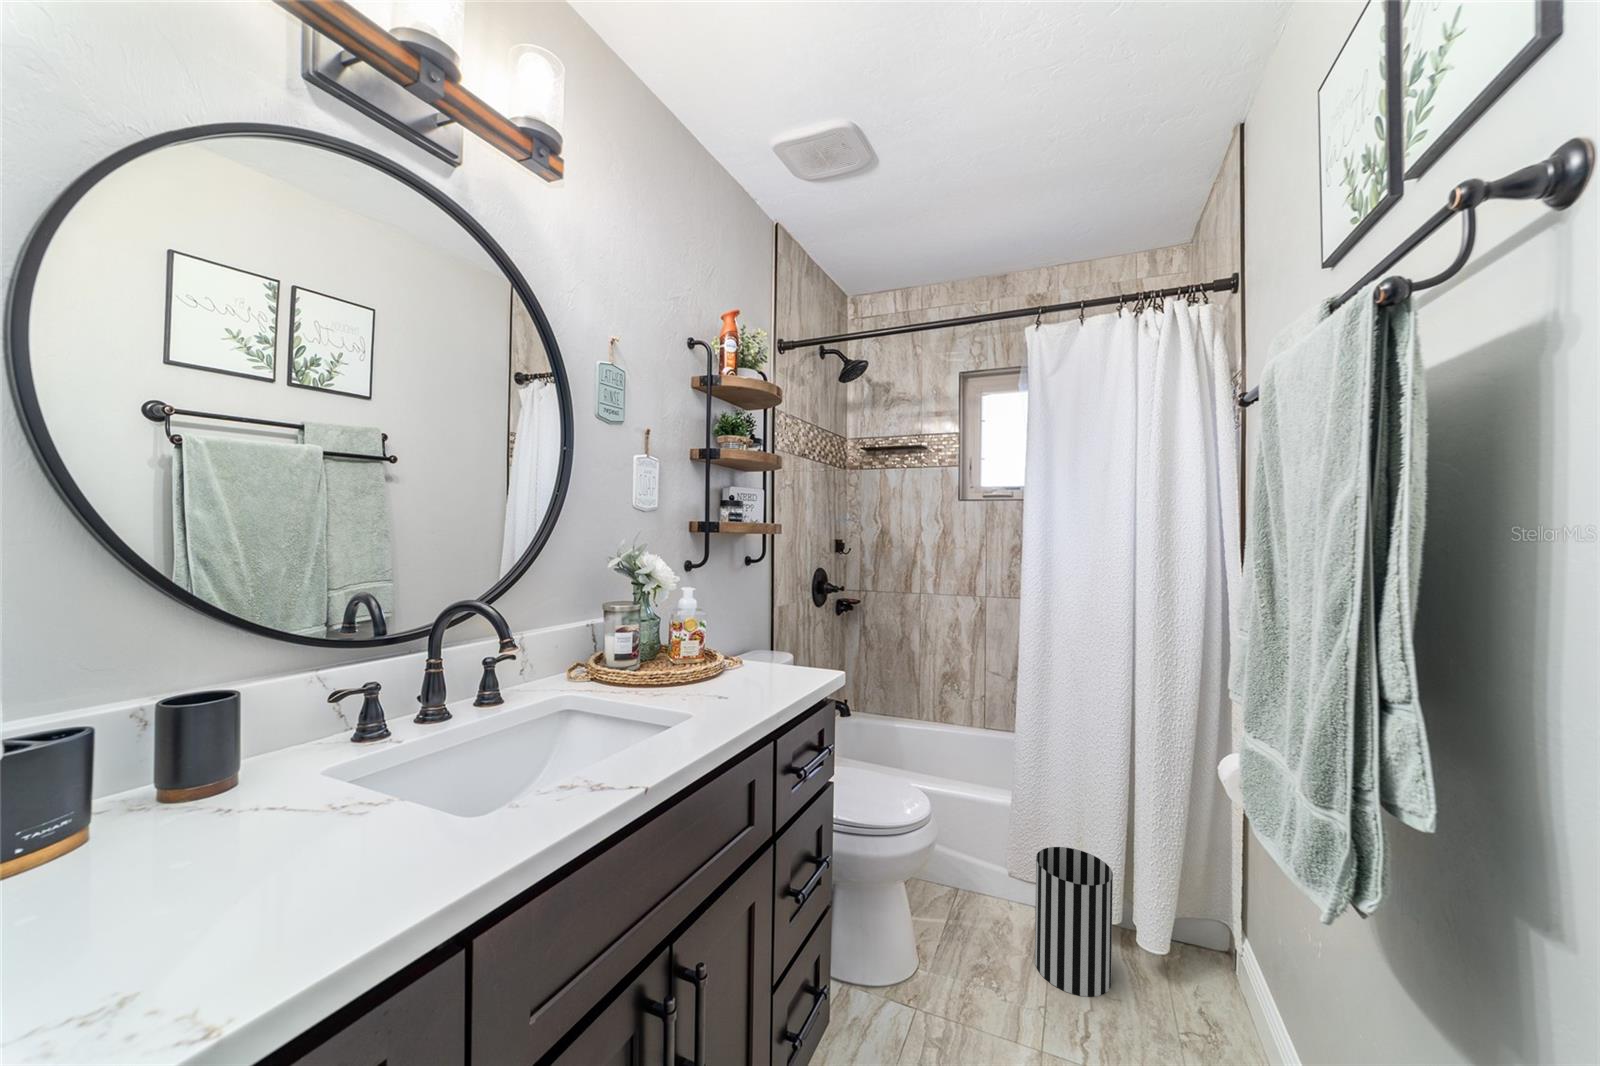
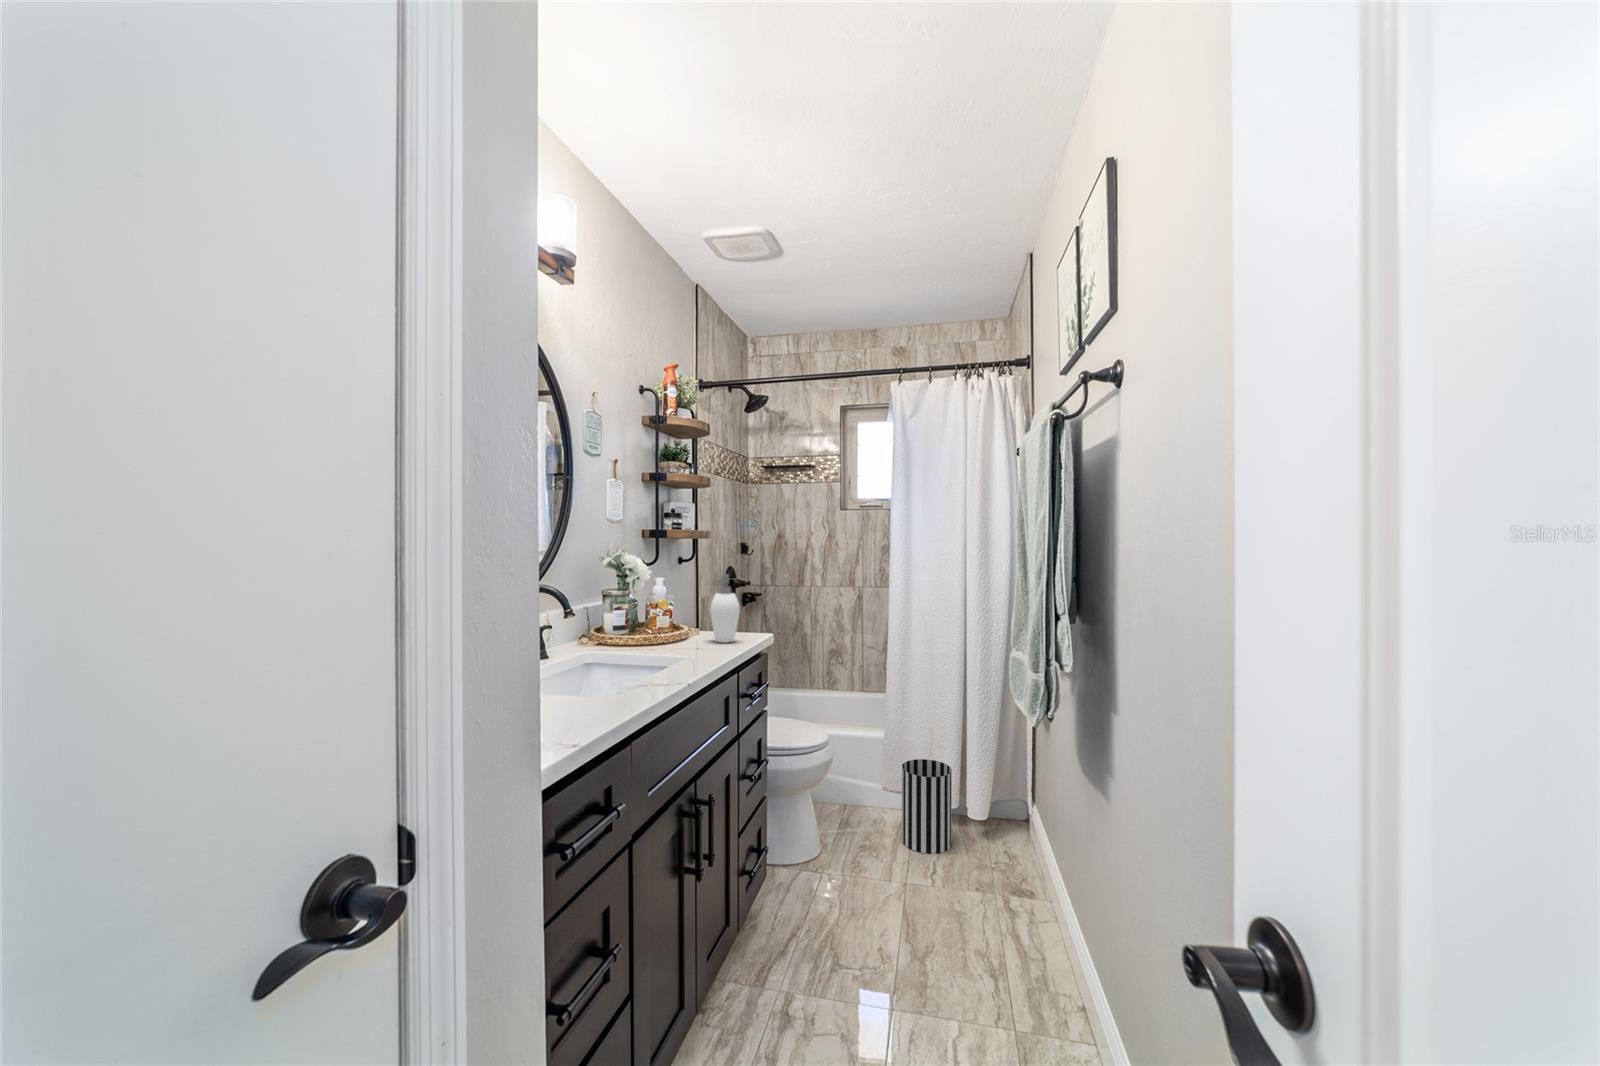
soap dispenser: none [753,584,803,682] -> present [710,574,740,643]

